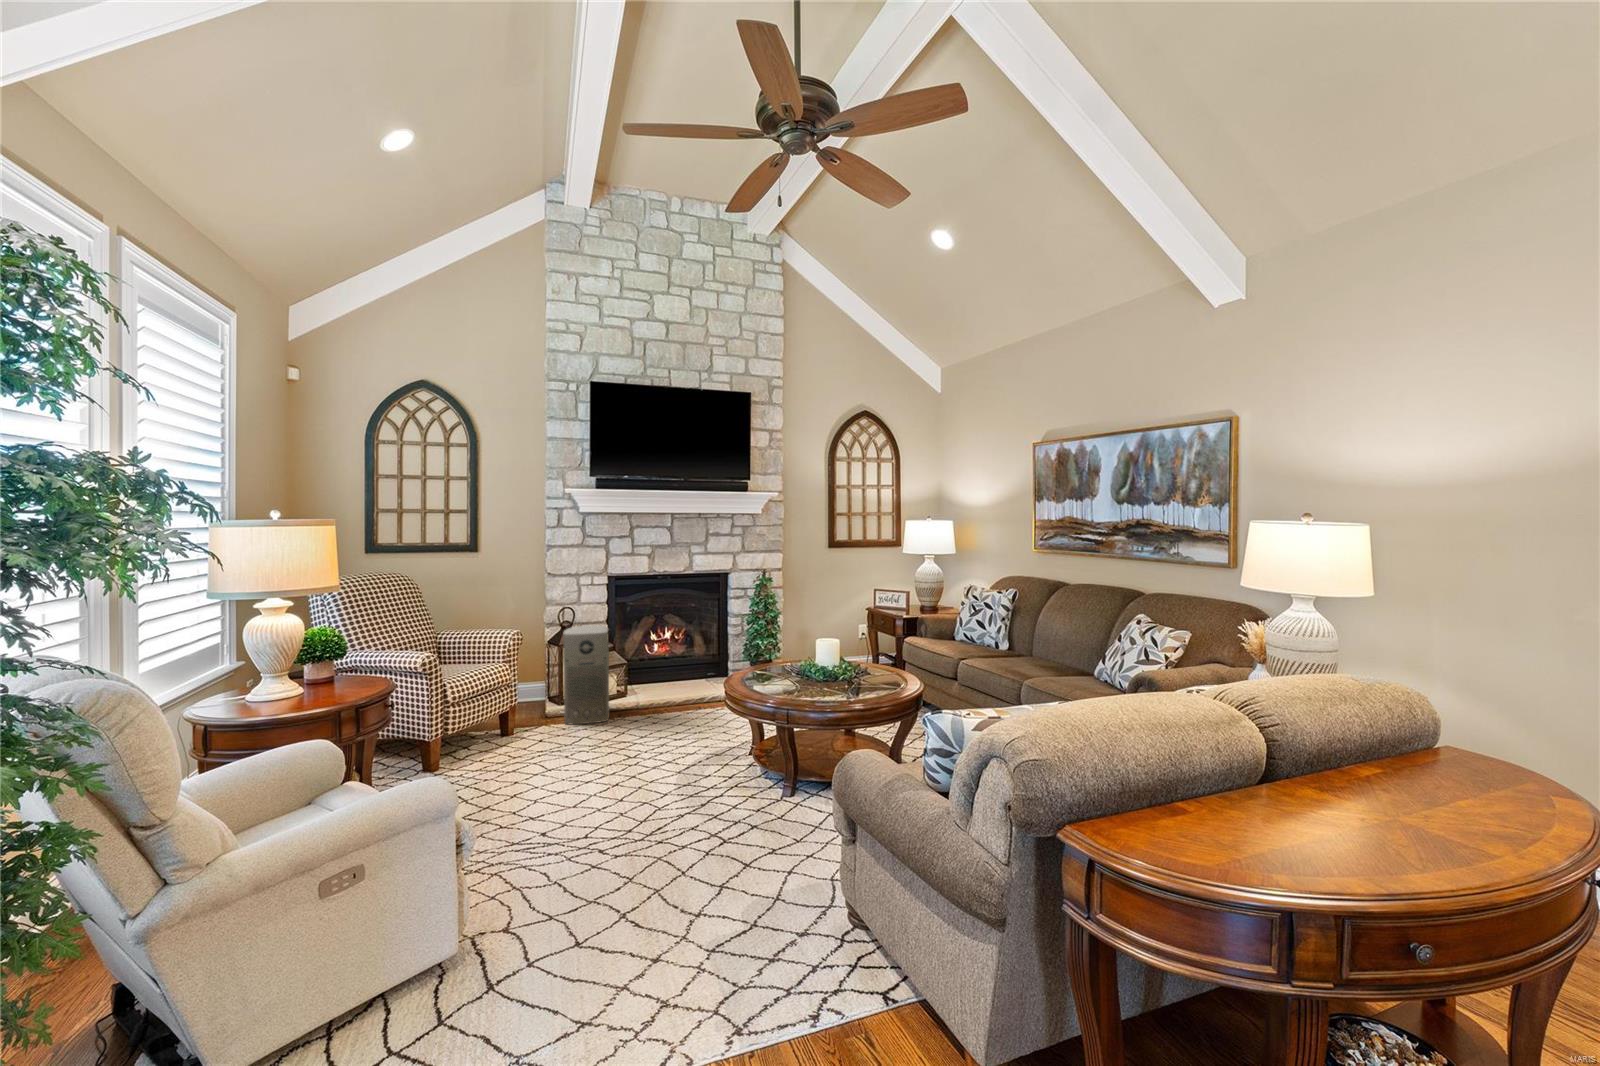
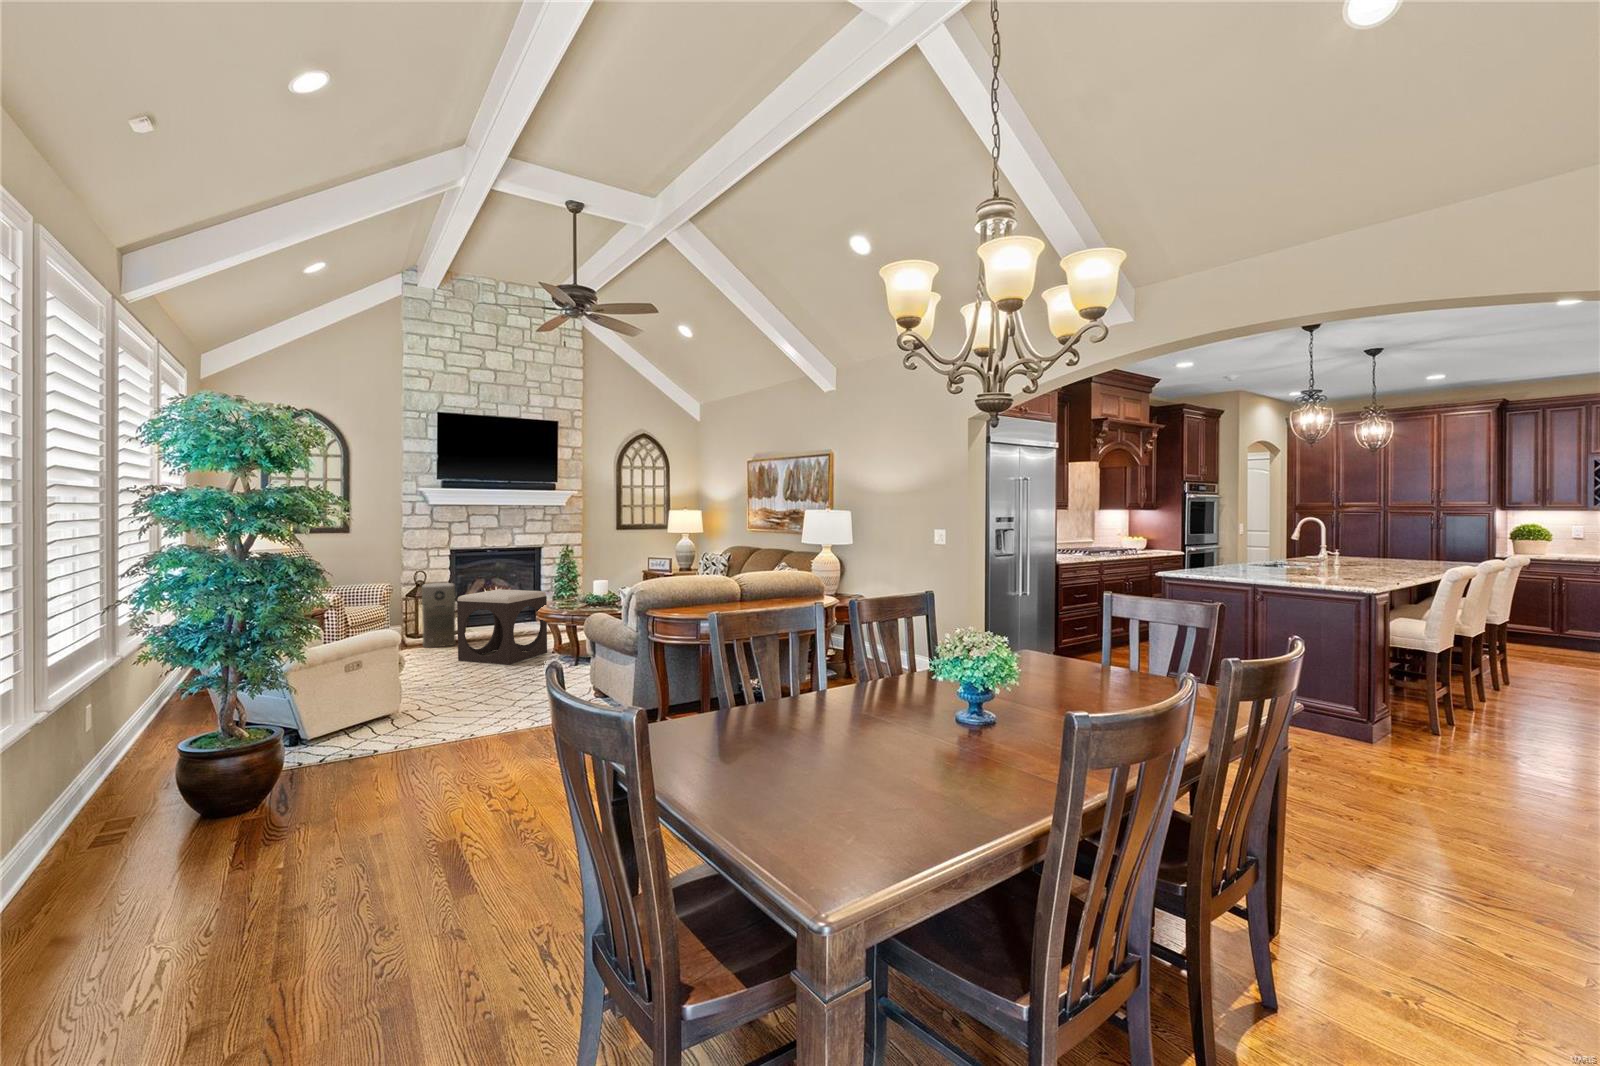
footstool: none [602,644,738,782] -> present [457,589,547,665]

